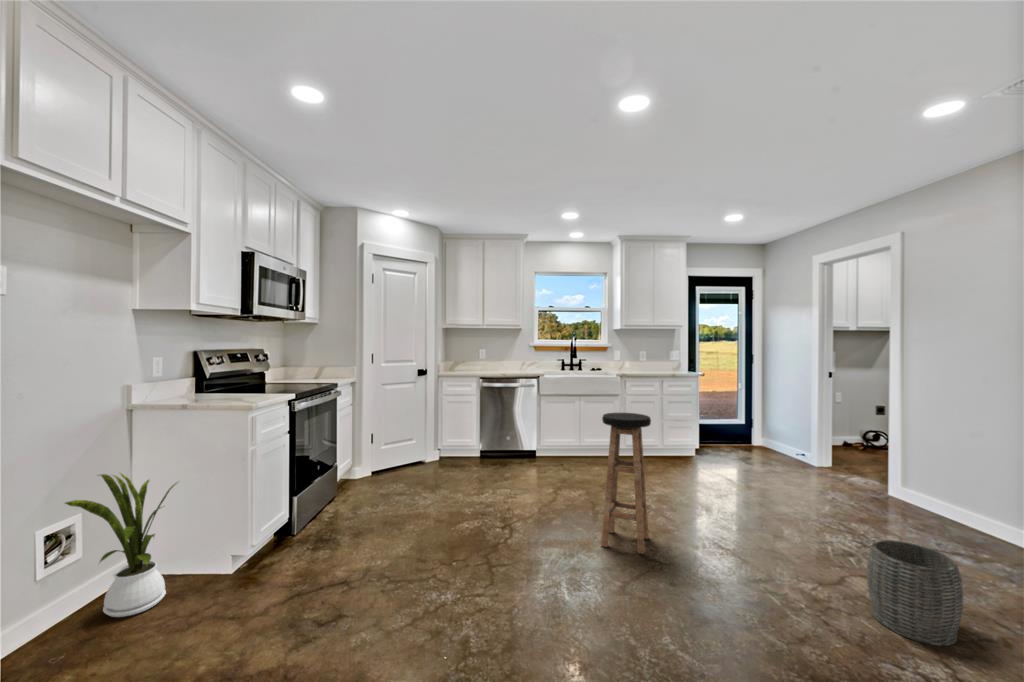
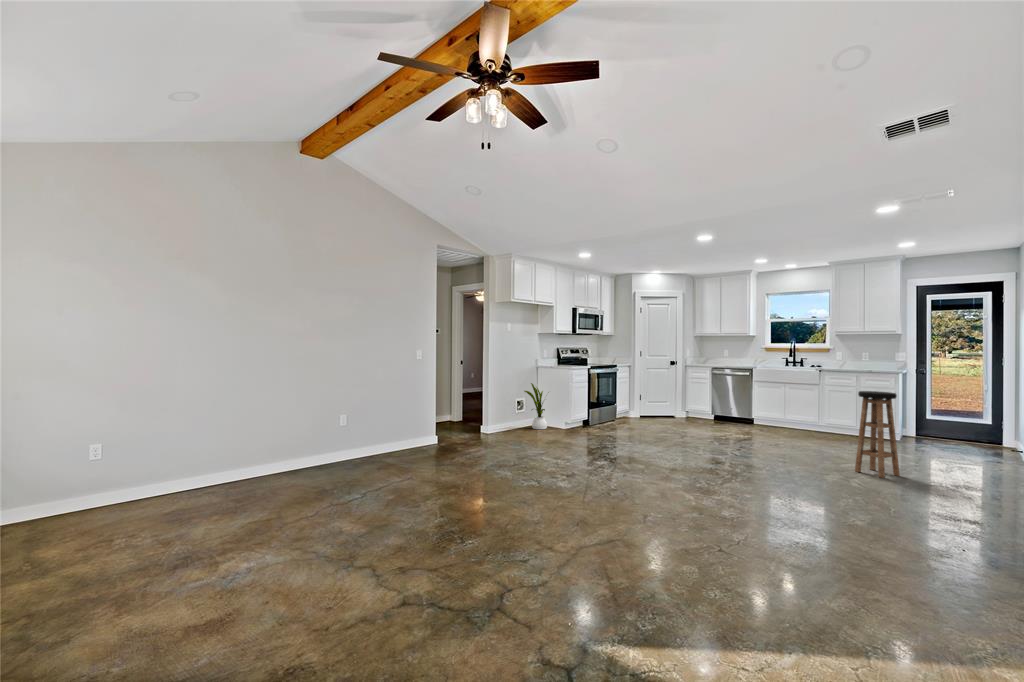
bar stool: present [601,413,651,554] -> present [855,391,900,478]
woven basket: present [867,540,963,646] -> none [795,443,836,485]

